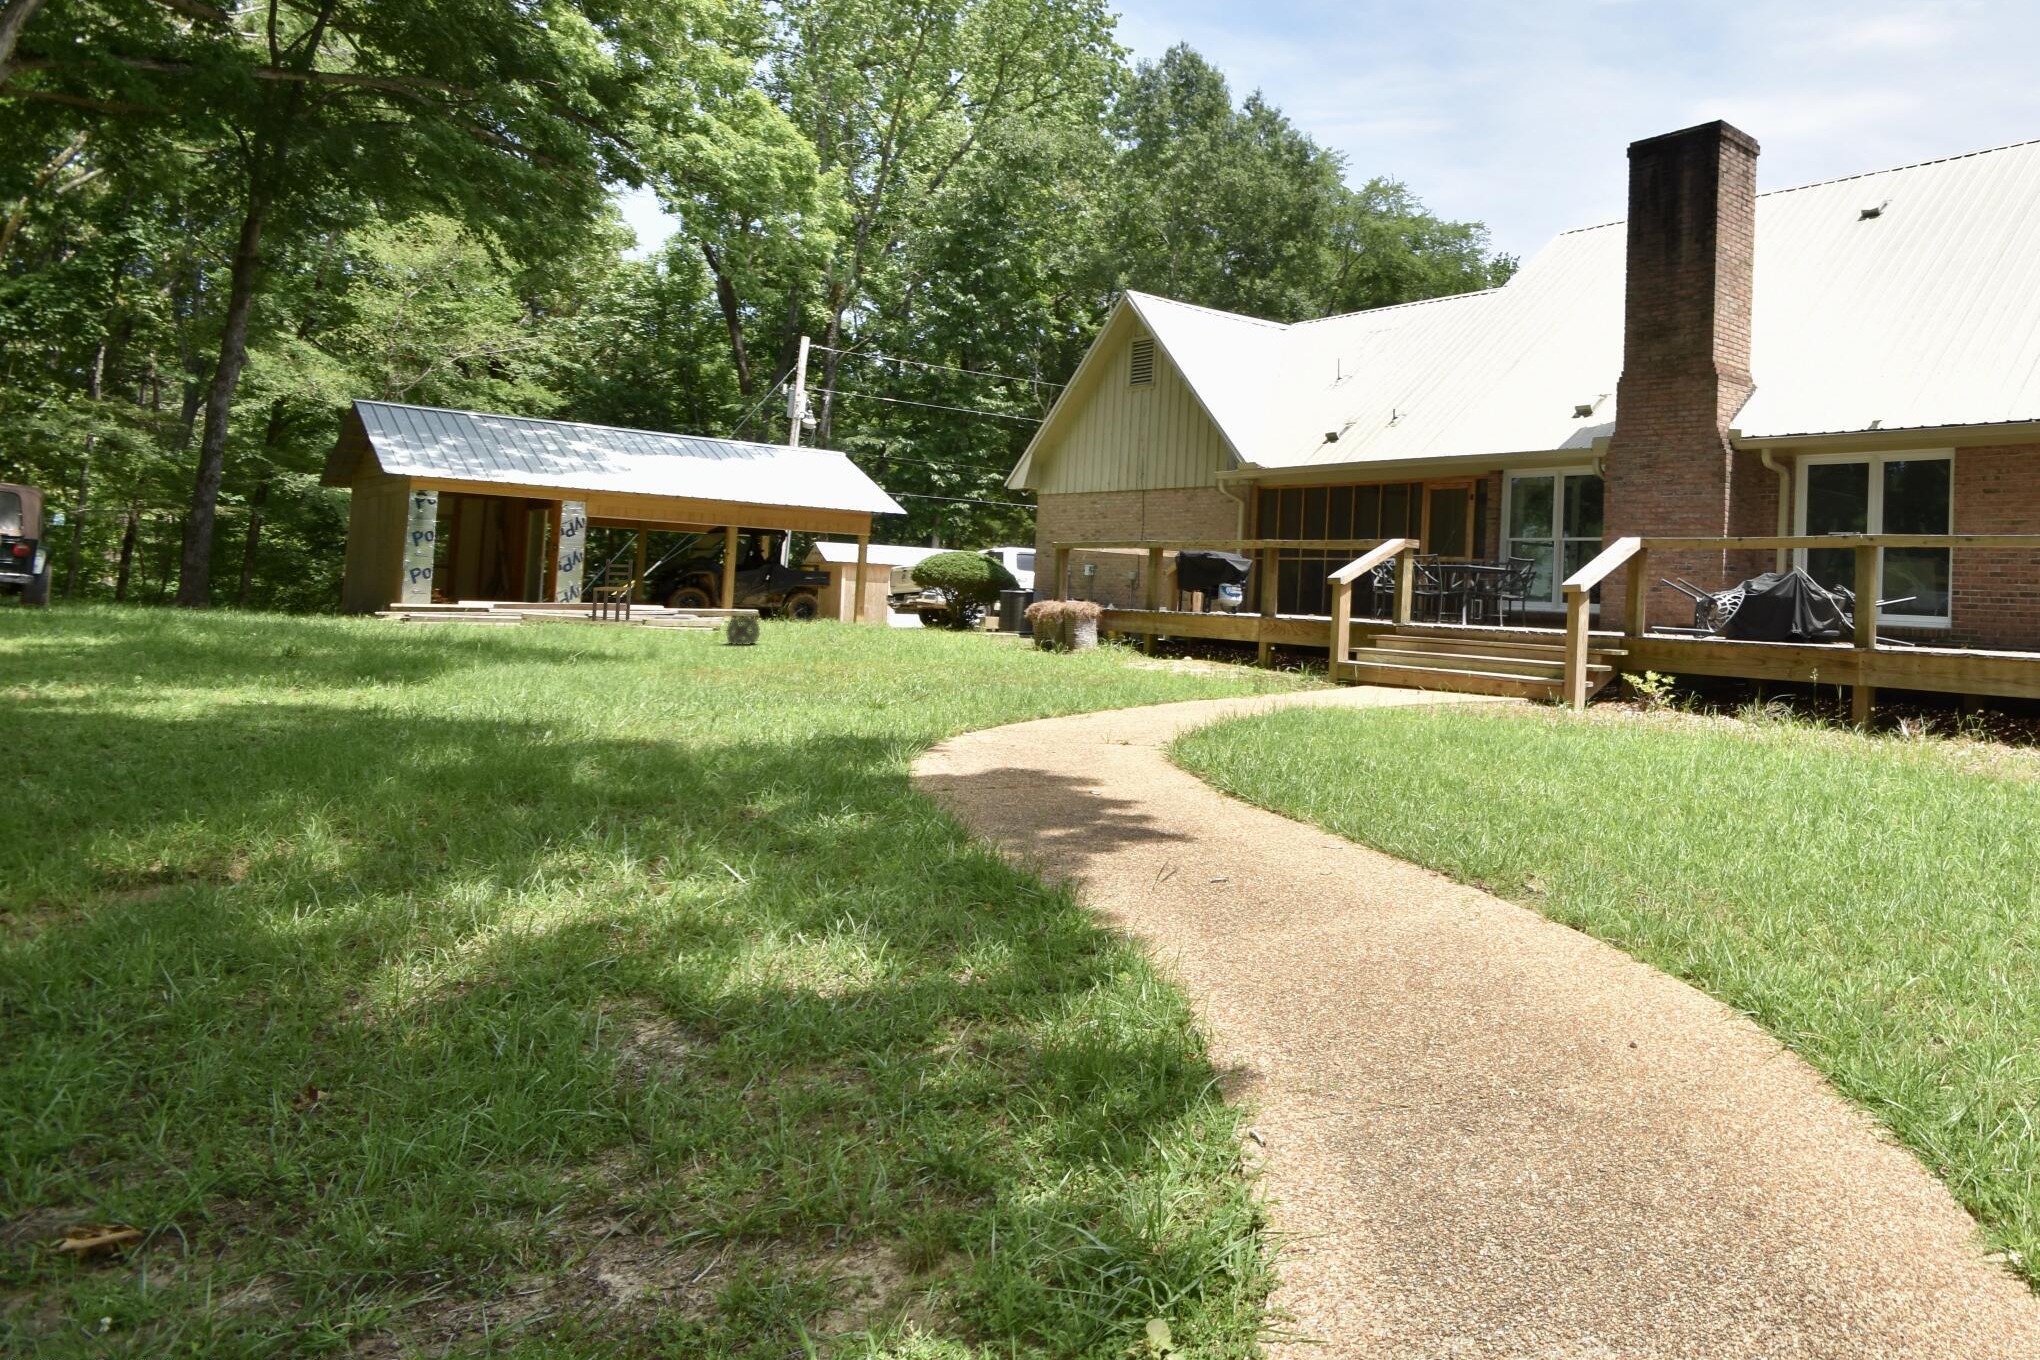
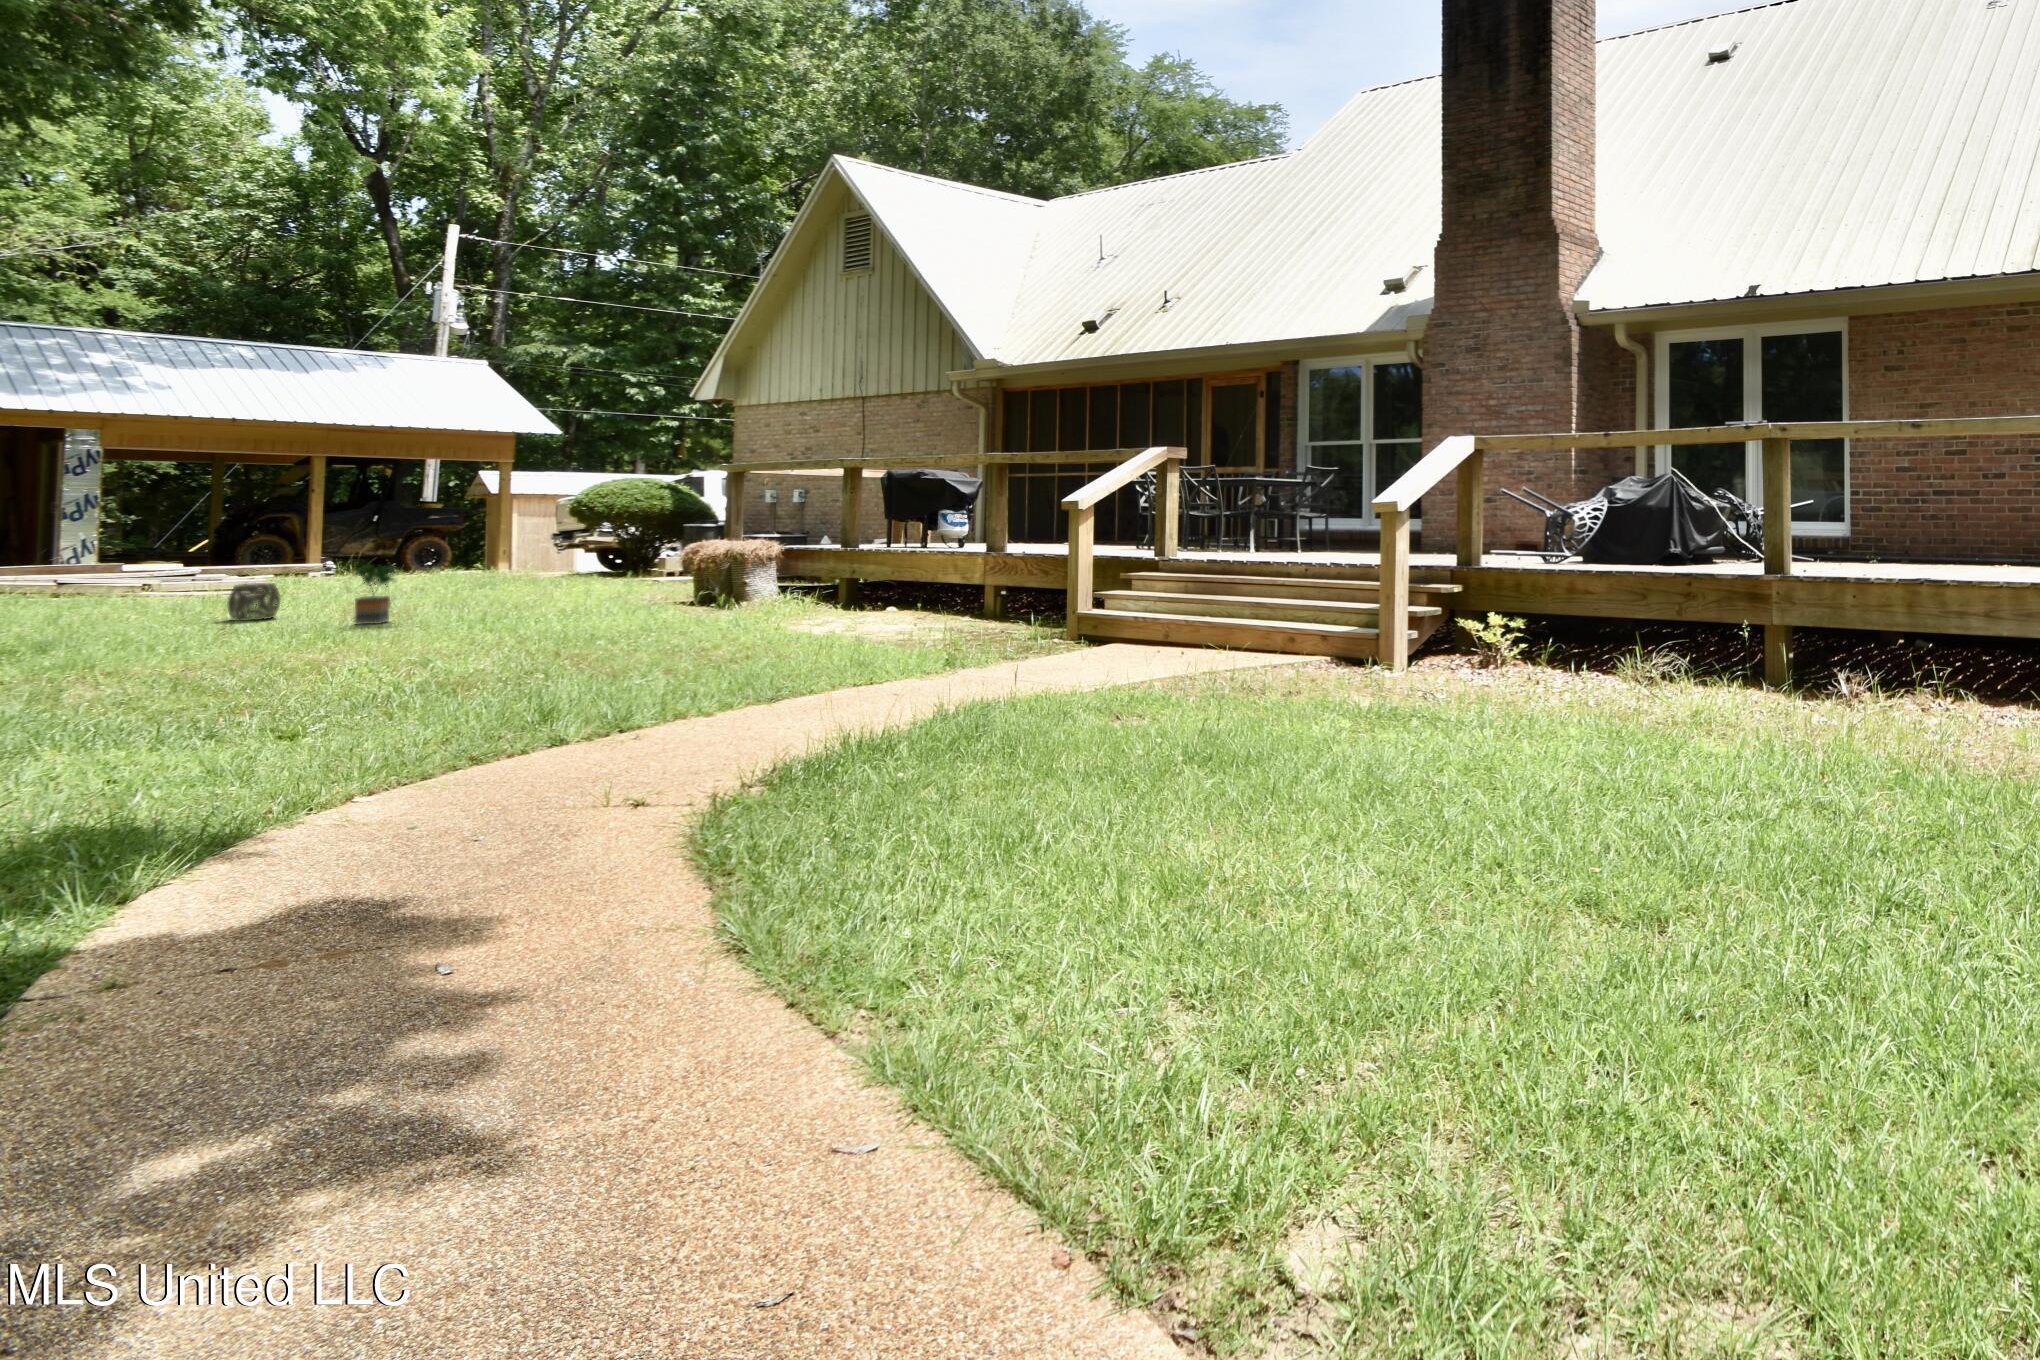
chair: present [592,559,633,622] -> none [67,508,132,593]
potted tree: none [812,607,844,651] -> present [354,565,399,624]

